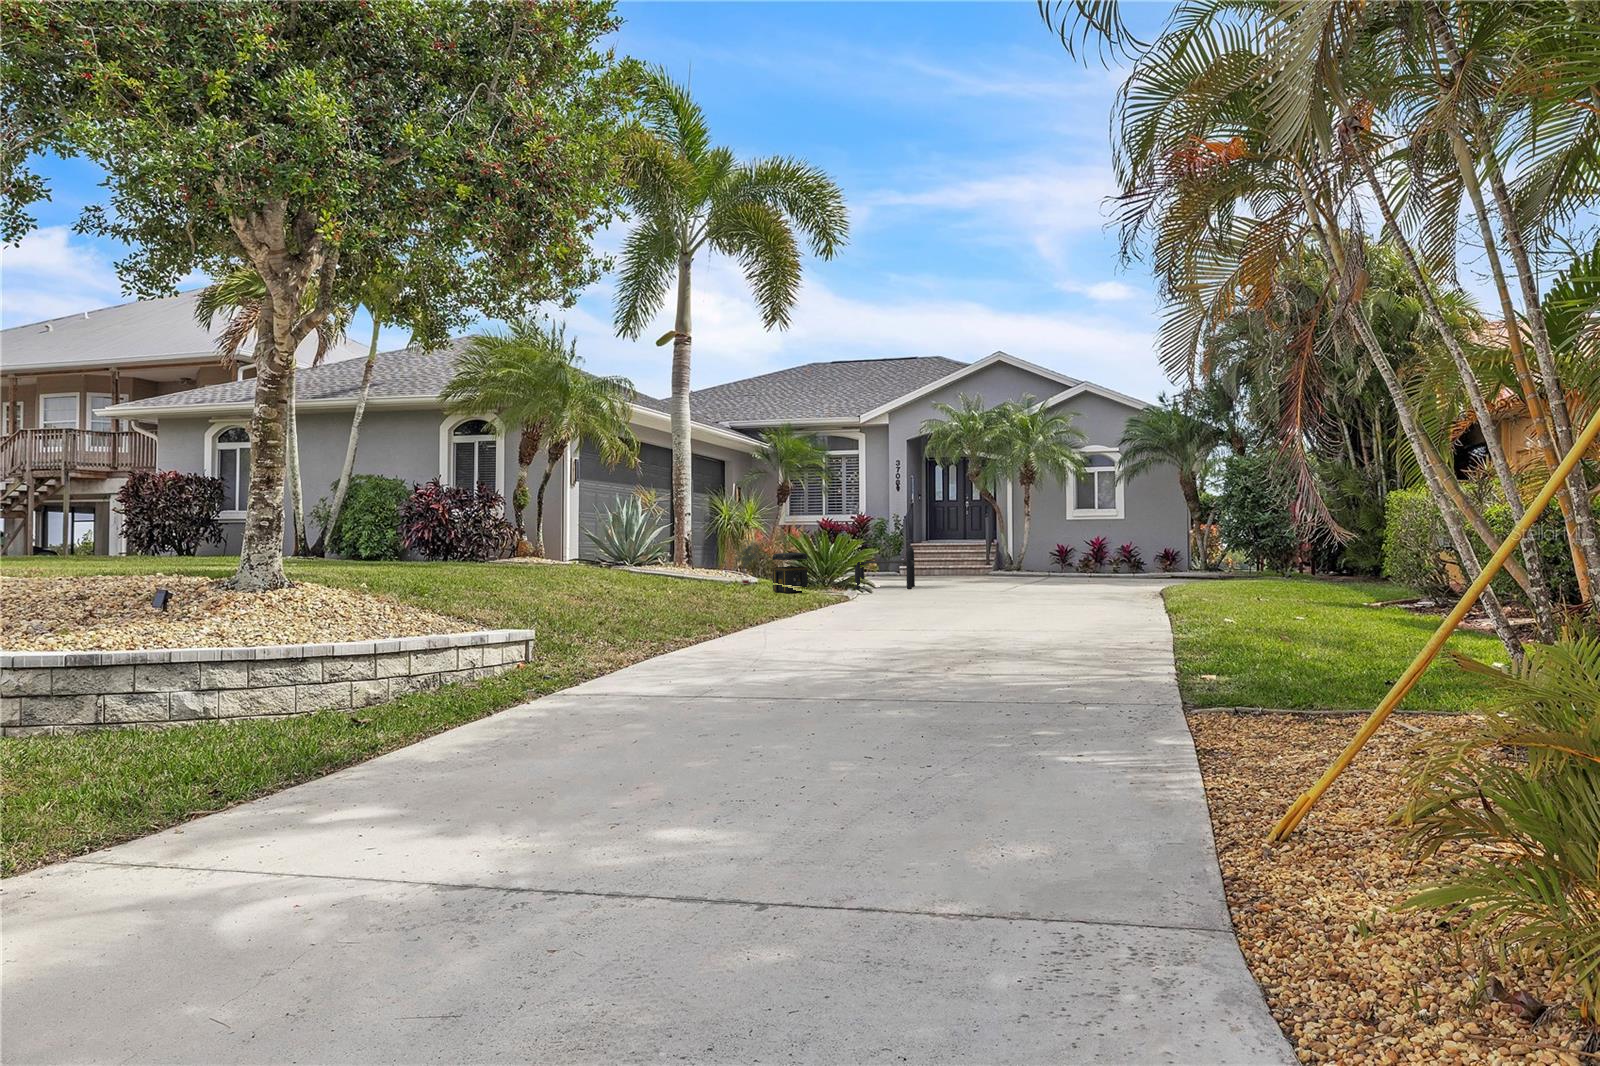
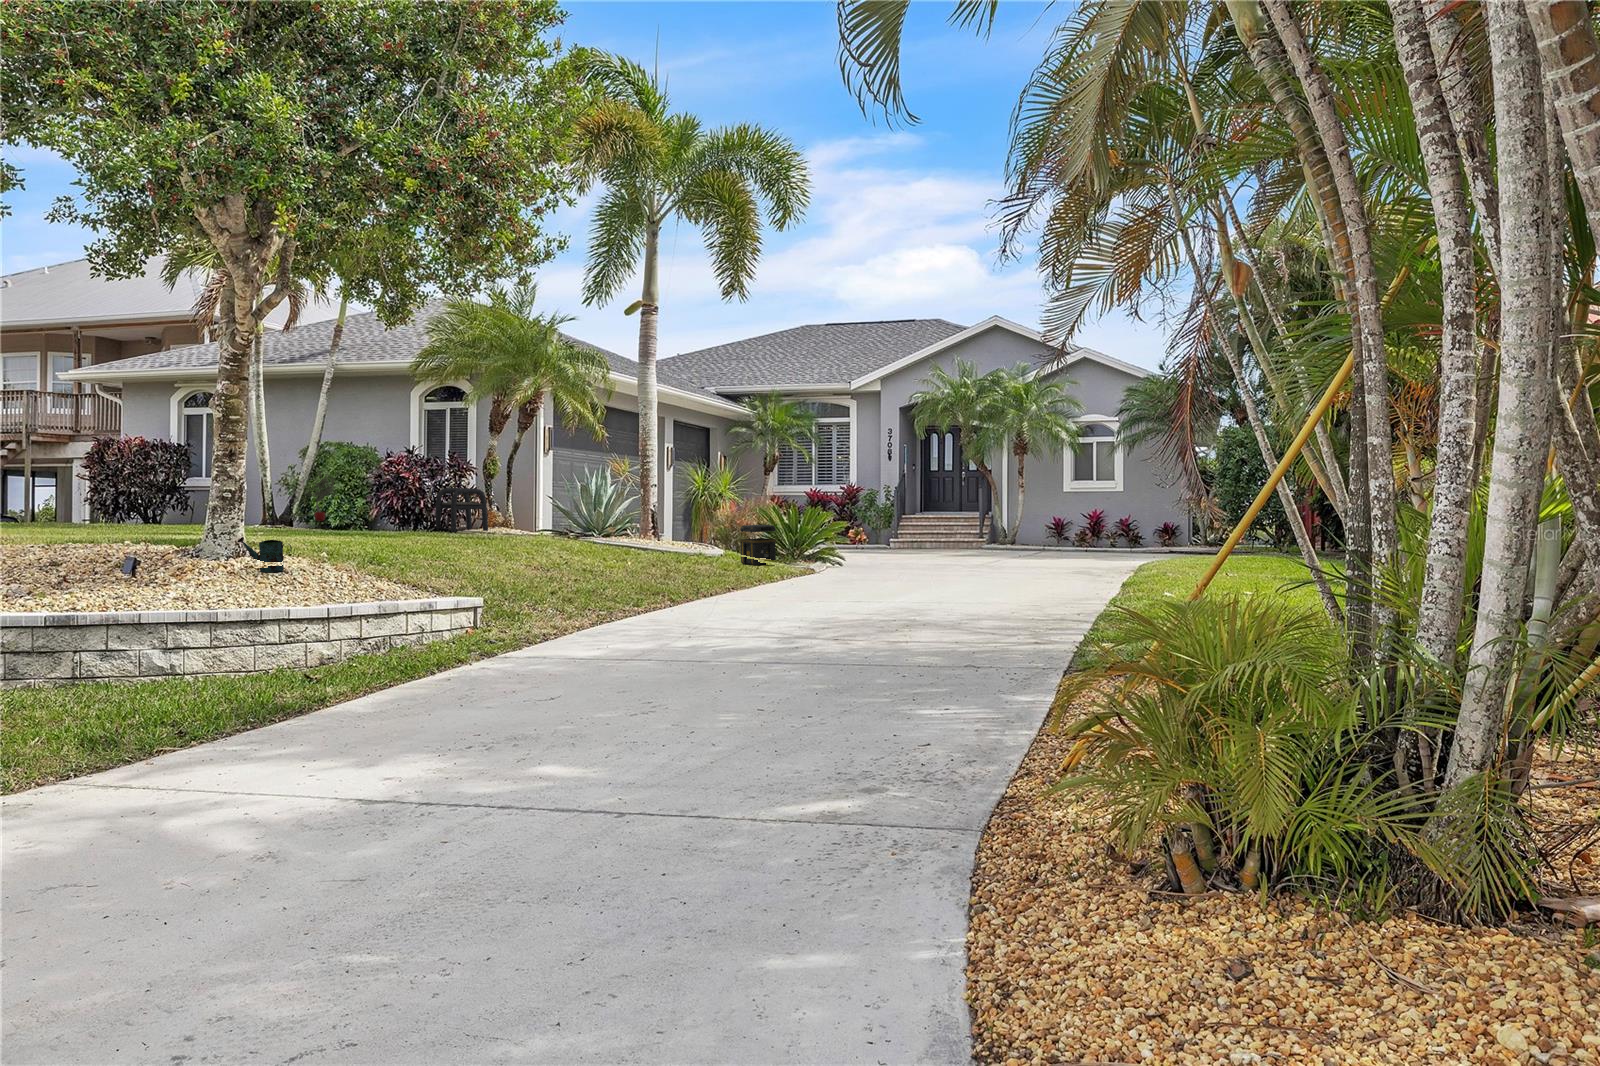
potted tree: present [734,539,759,584] -> present [304,471,335,522]
bench: present [855,547,915,589] -> present [436,488,488,532]
watering can: none [274,567,332,604] -> present [237,537,292,572]

